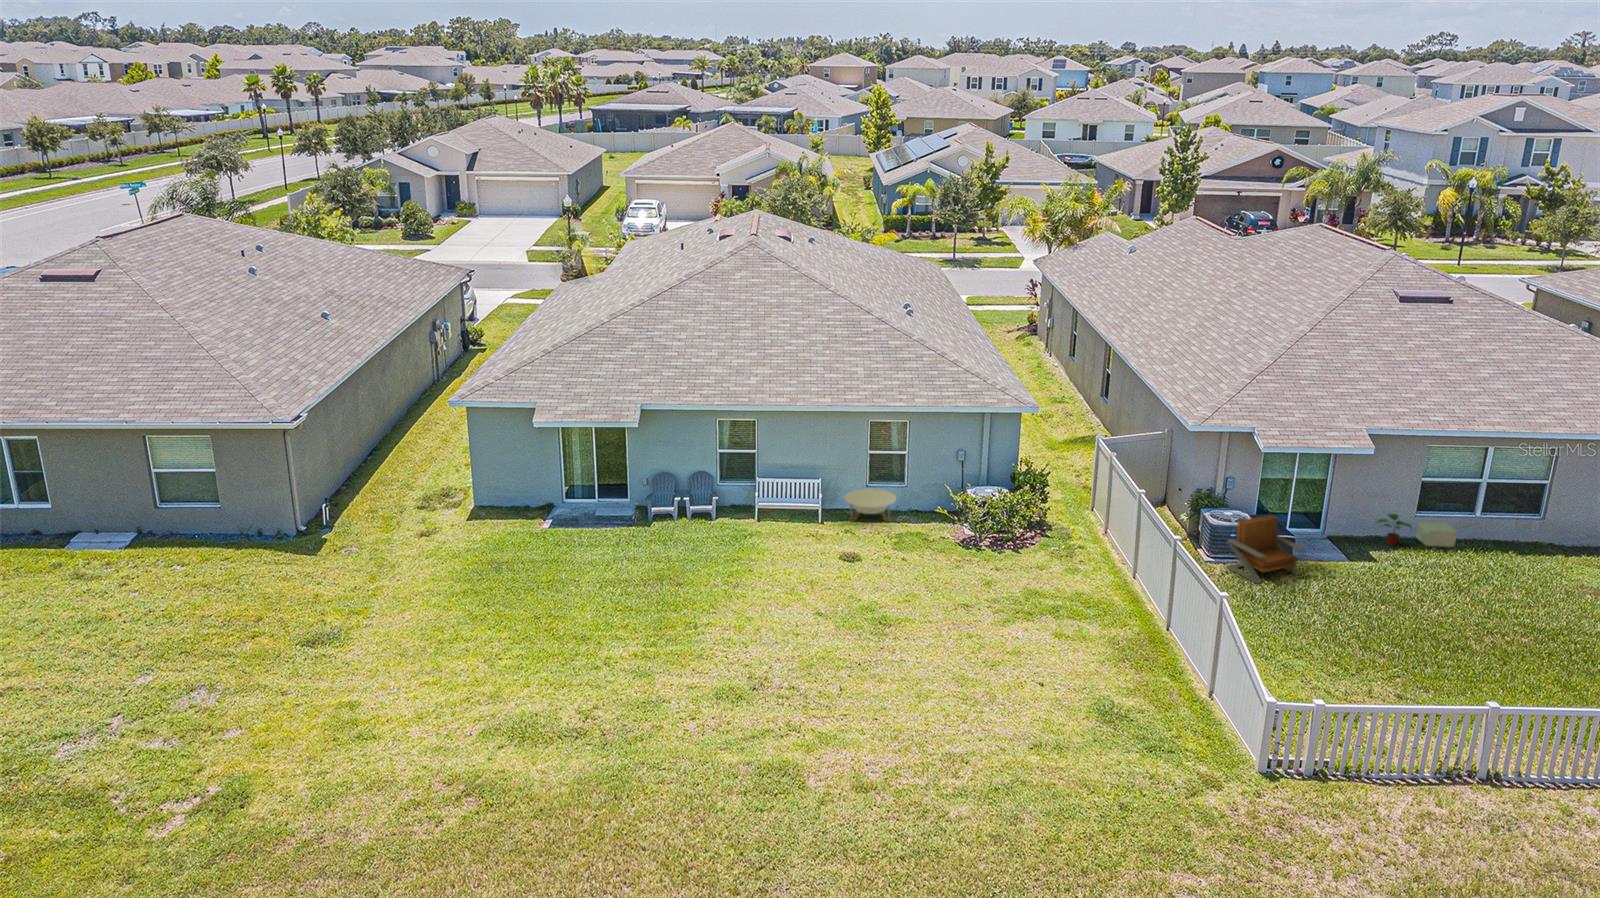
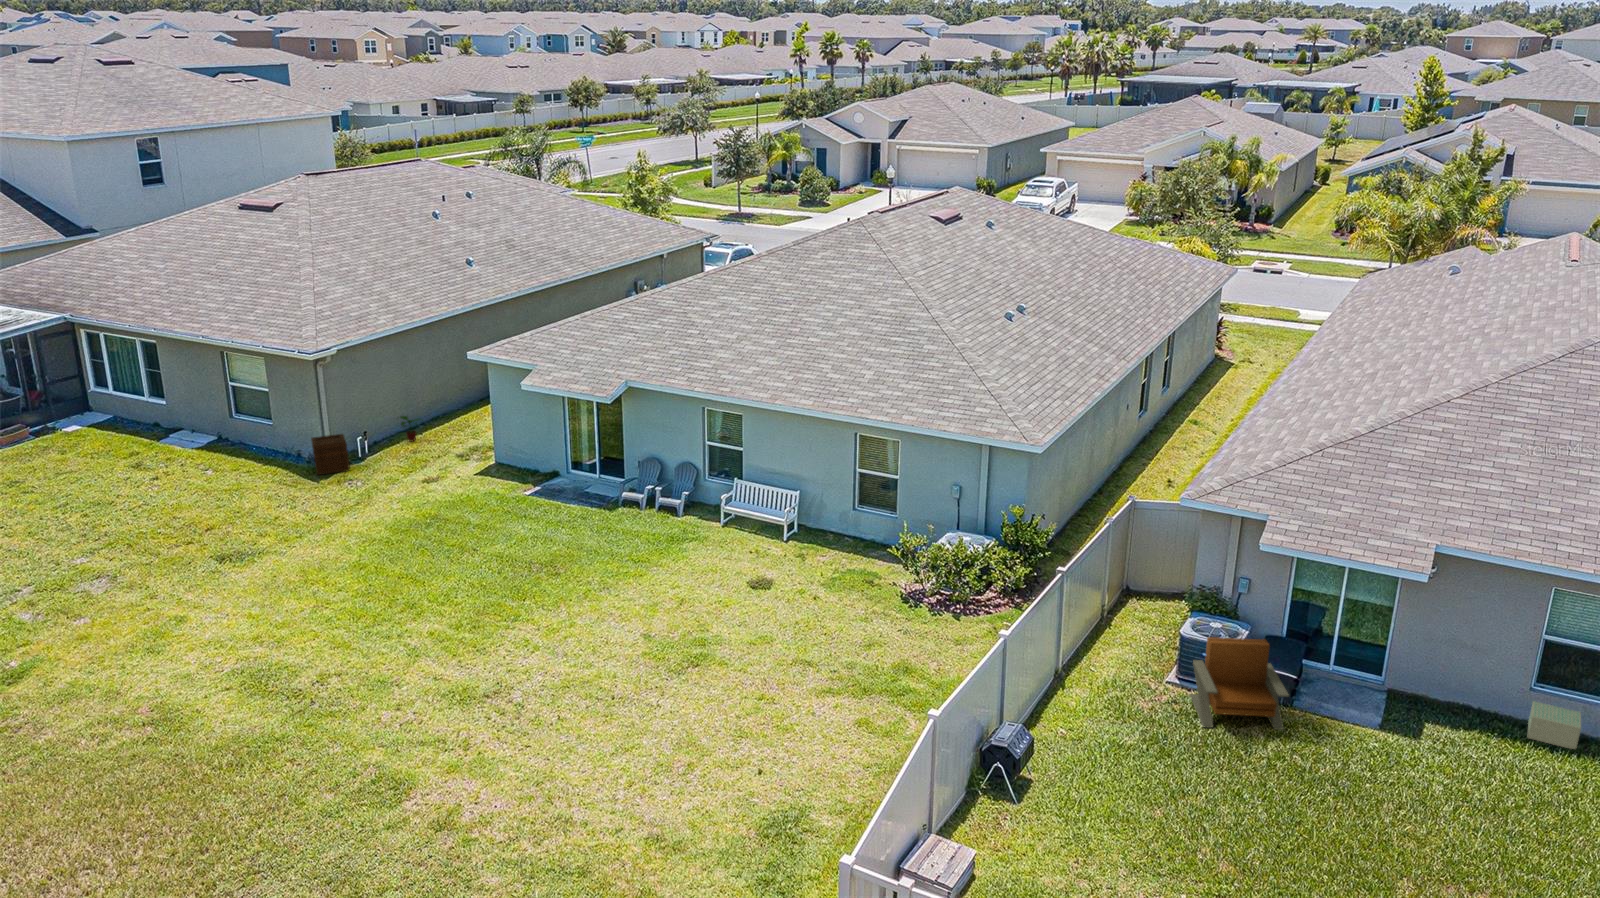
round table: present [844,489,896,522] -> none [807,511,868,554]
wooden crate: none [282,503,335,550] -> present [311,434,350,475]
potted plant: present [1376,514,1412,546] -> present [400,416,423,442]

